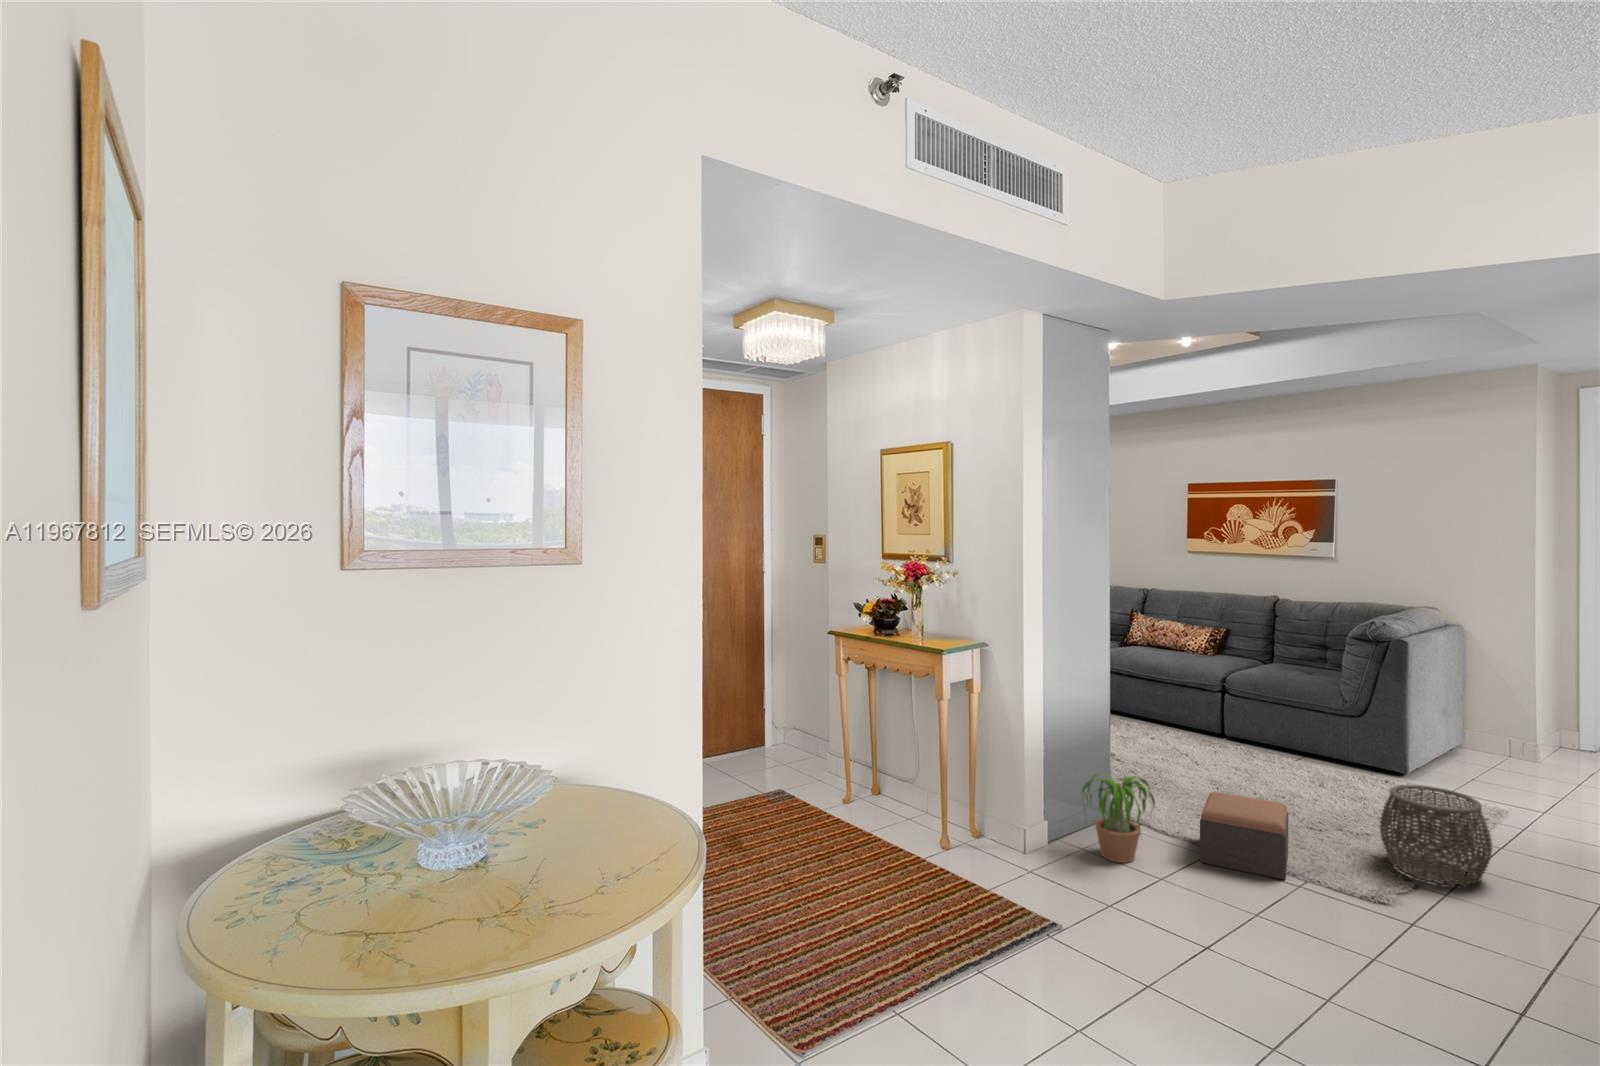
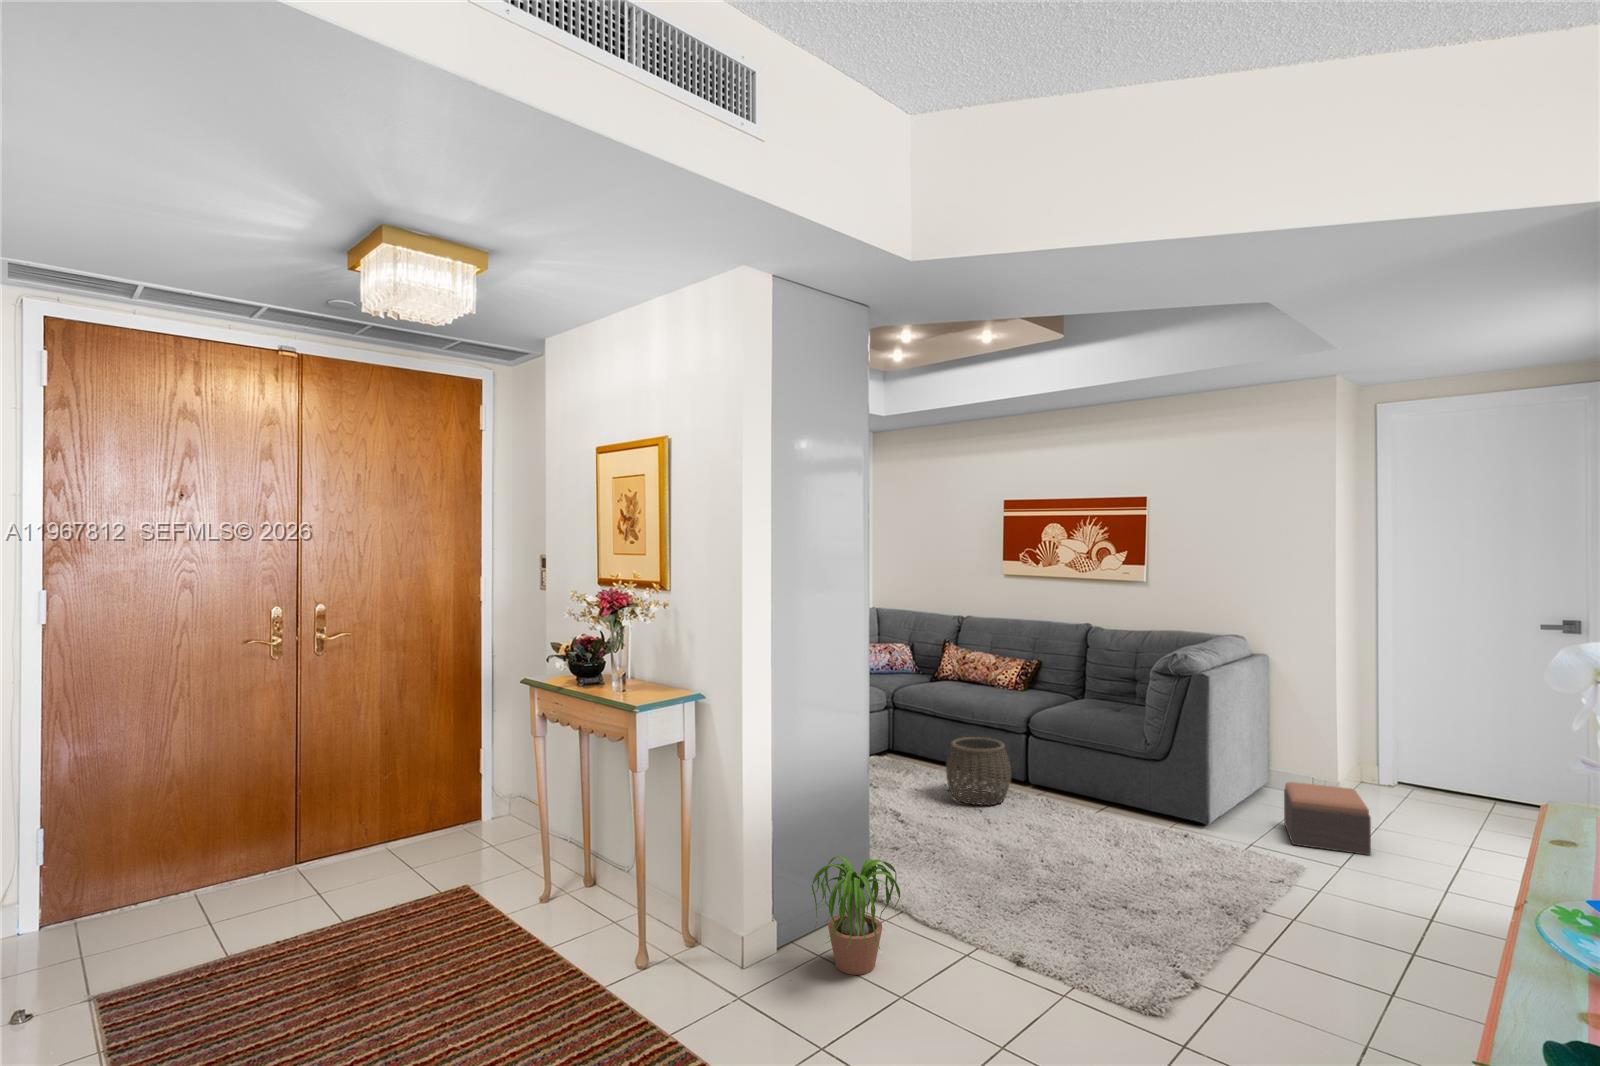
woven basket: present [1380,785,1492,886] -> present [946,737,1011,805]
footstool: present [1200,792,1289,880] -> present [1284,782,1371,855]

